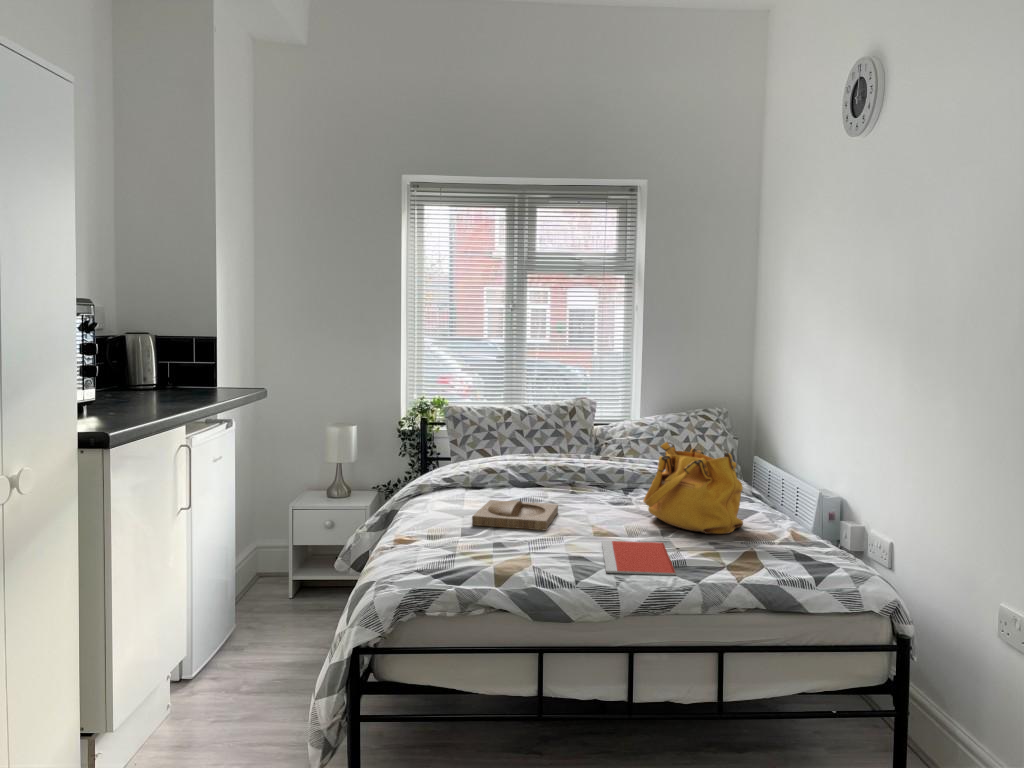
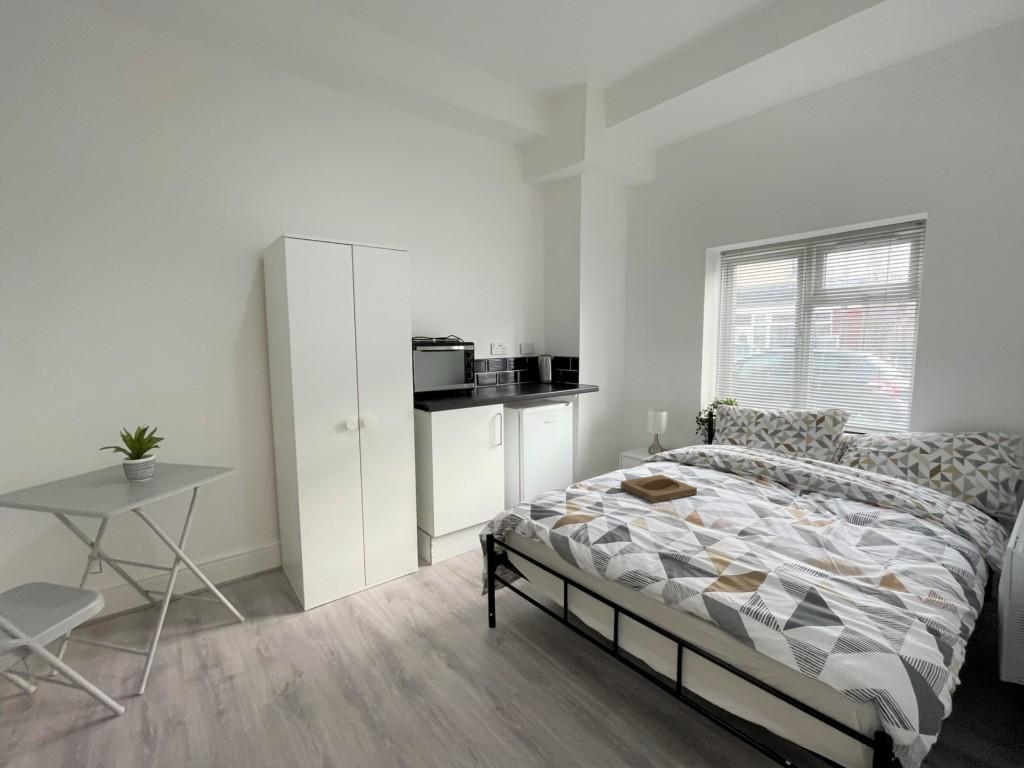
handbag: present [643,442,743,534] -> none [729,455,835,548]
notebook: present [602,541,676,575] -> none [608,520,704,558]

